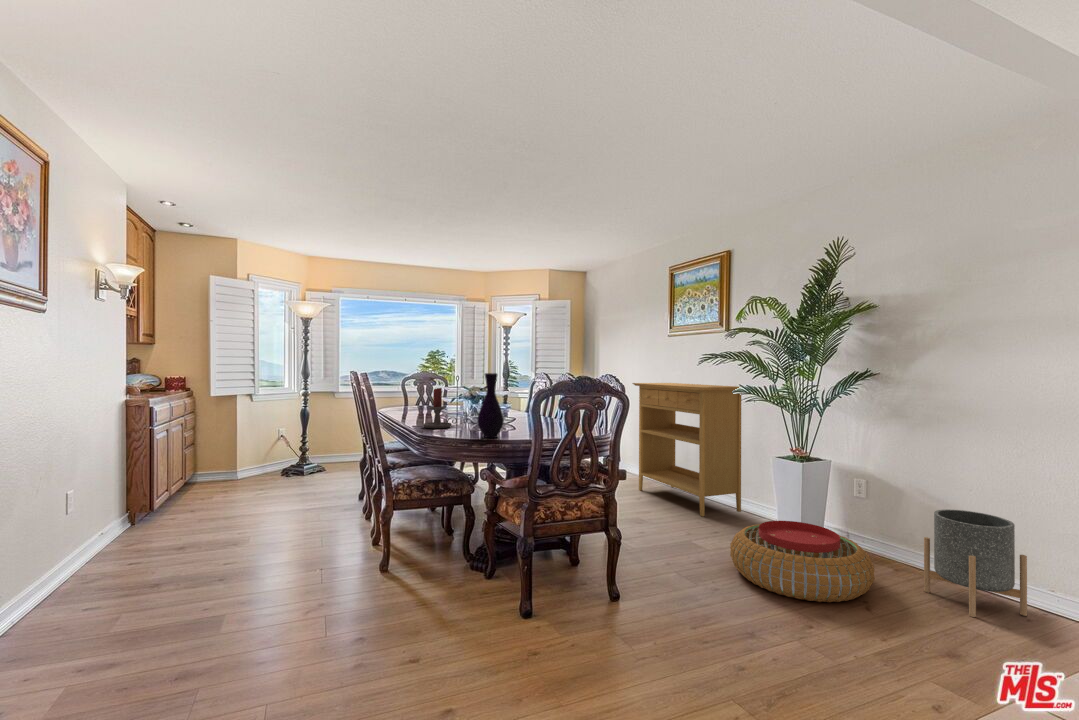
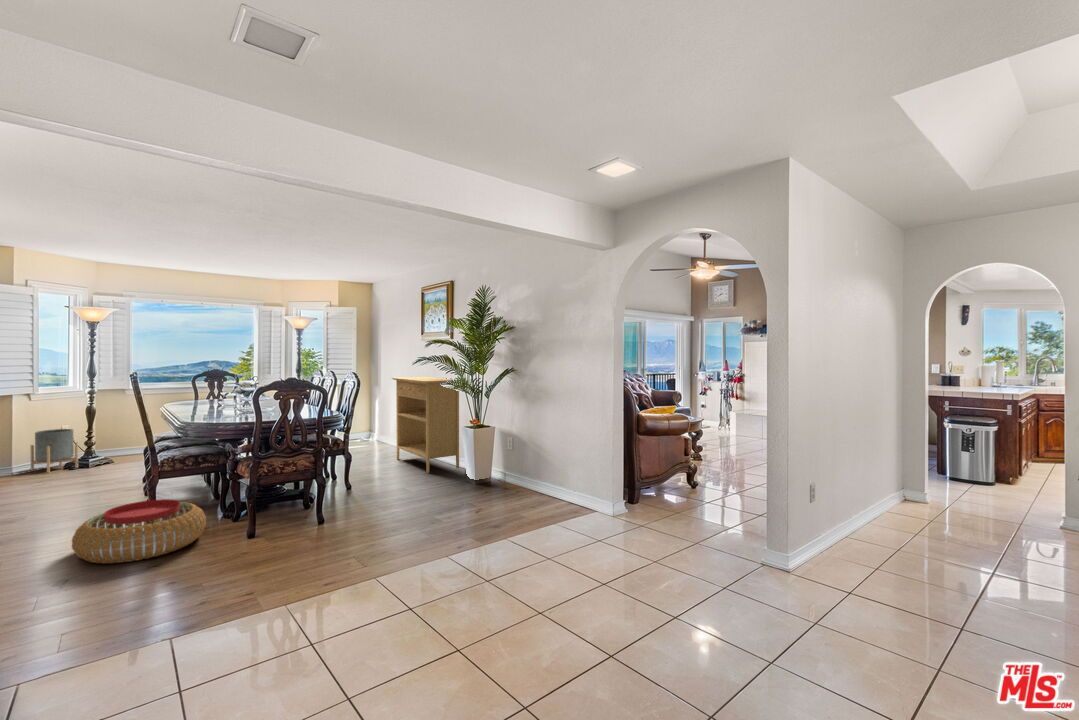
vase: present [477,373,504,438] -> none [224,377,246,422]
candle holder: present [423,388,457,428] -> none [188,387,219,418]
planter: present [924,509,1027,617] -> present [31,429,78,473]
pouf: present [730,521,875,602] -> present [72,499,206,564]

